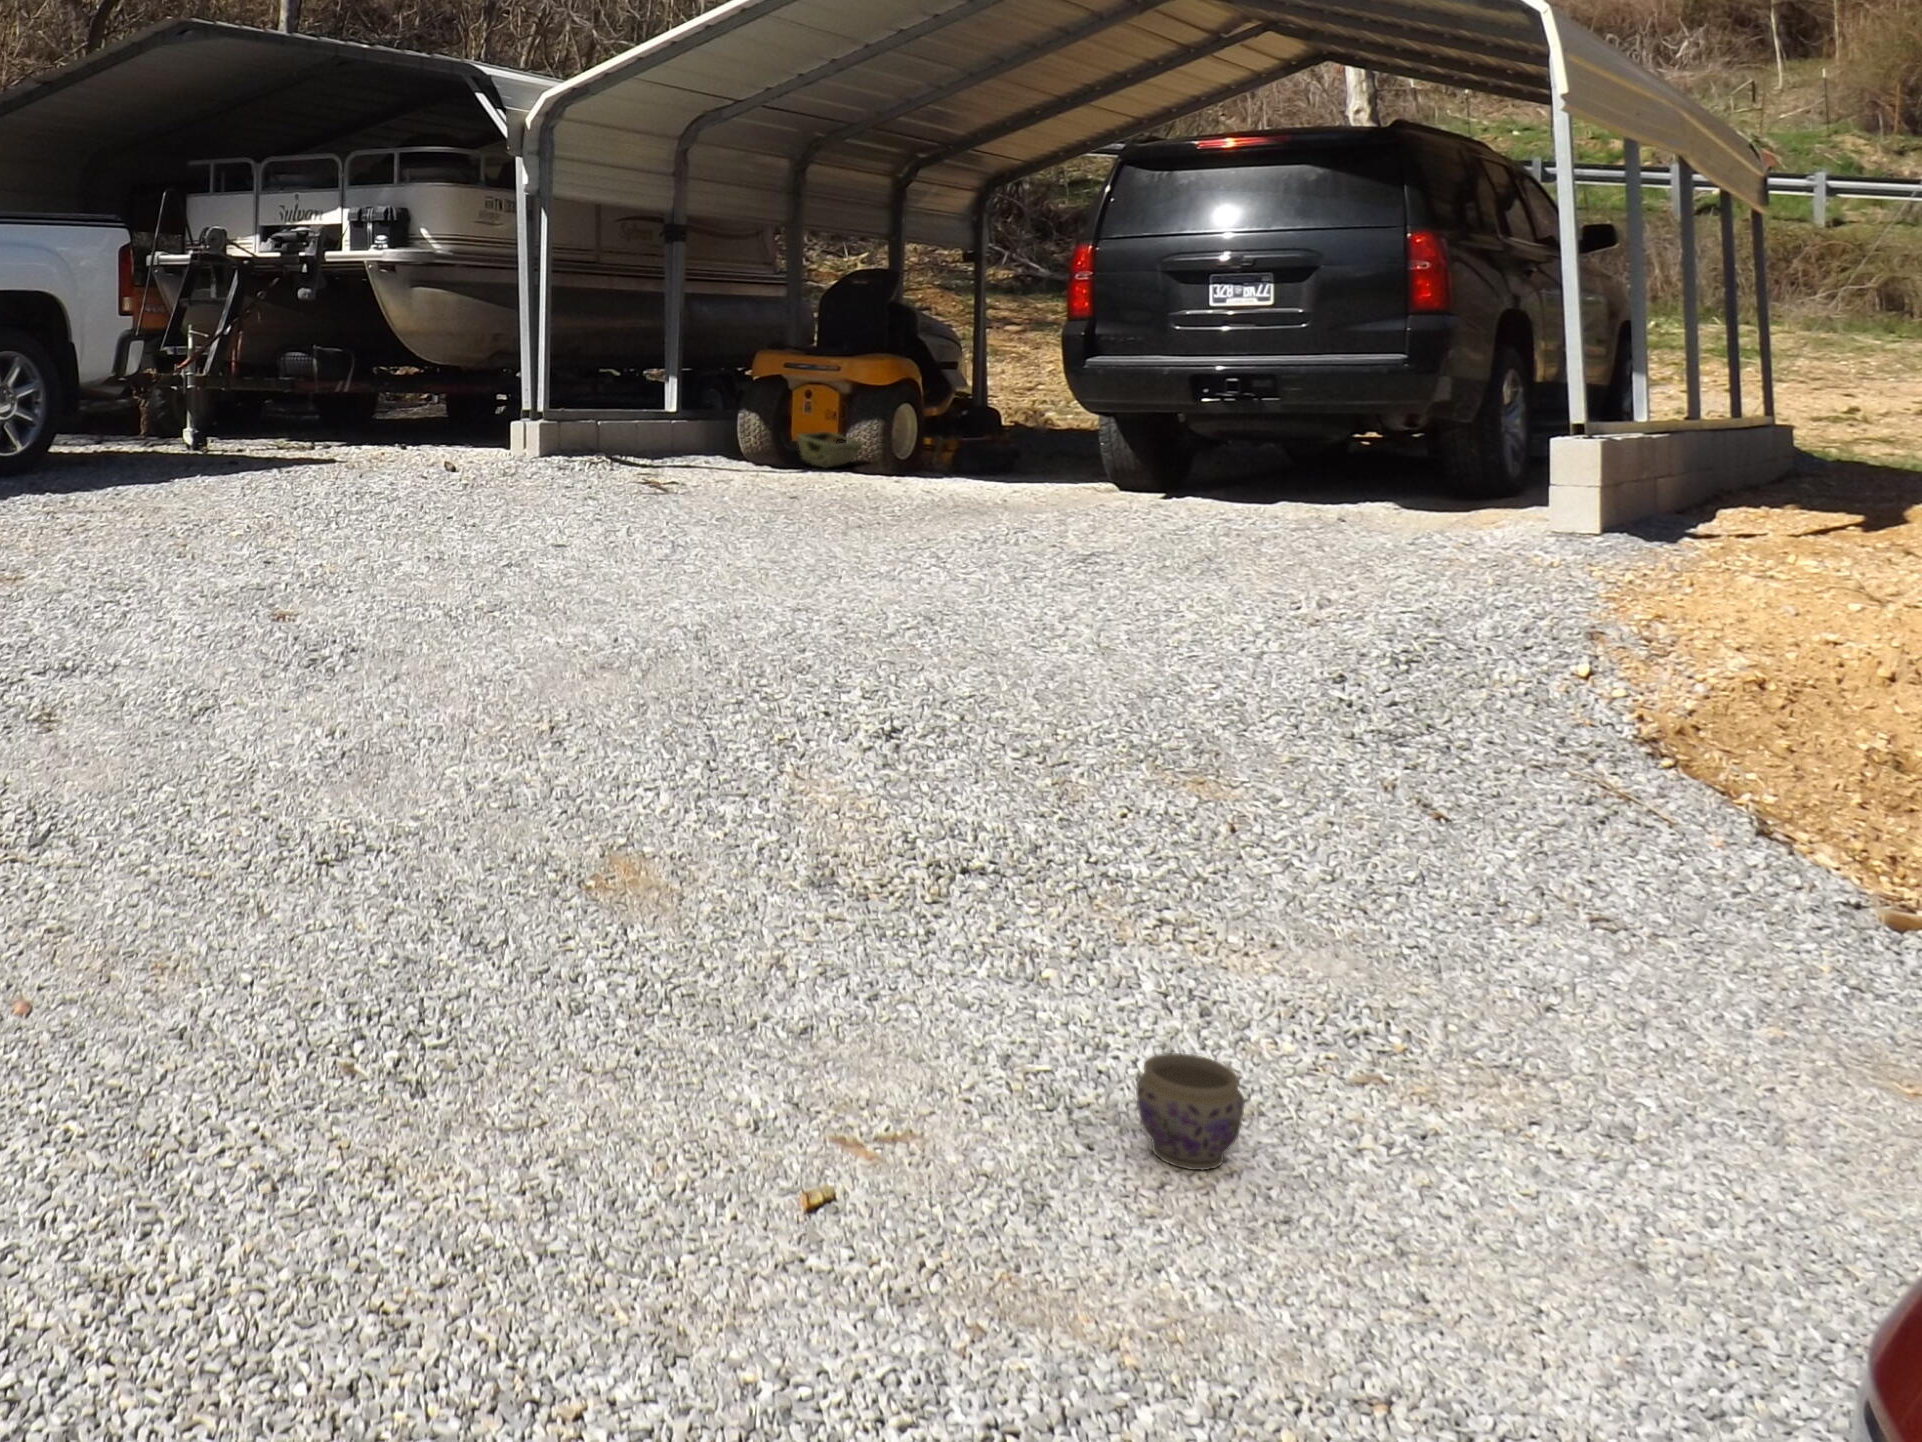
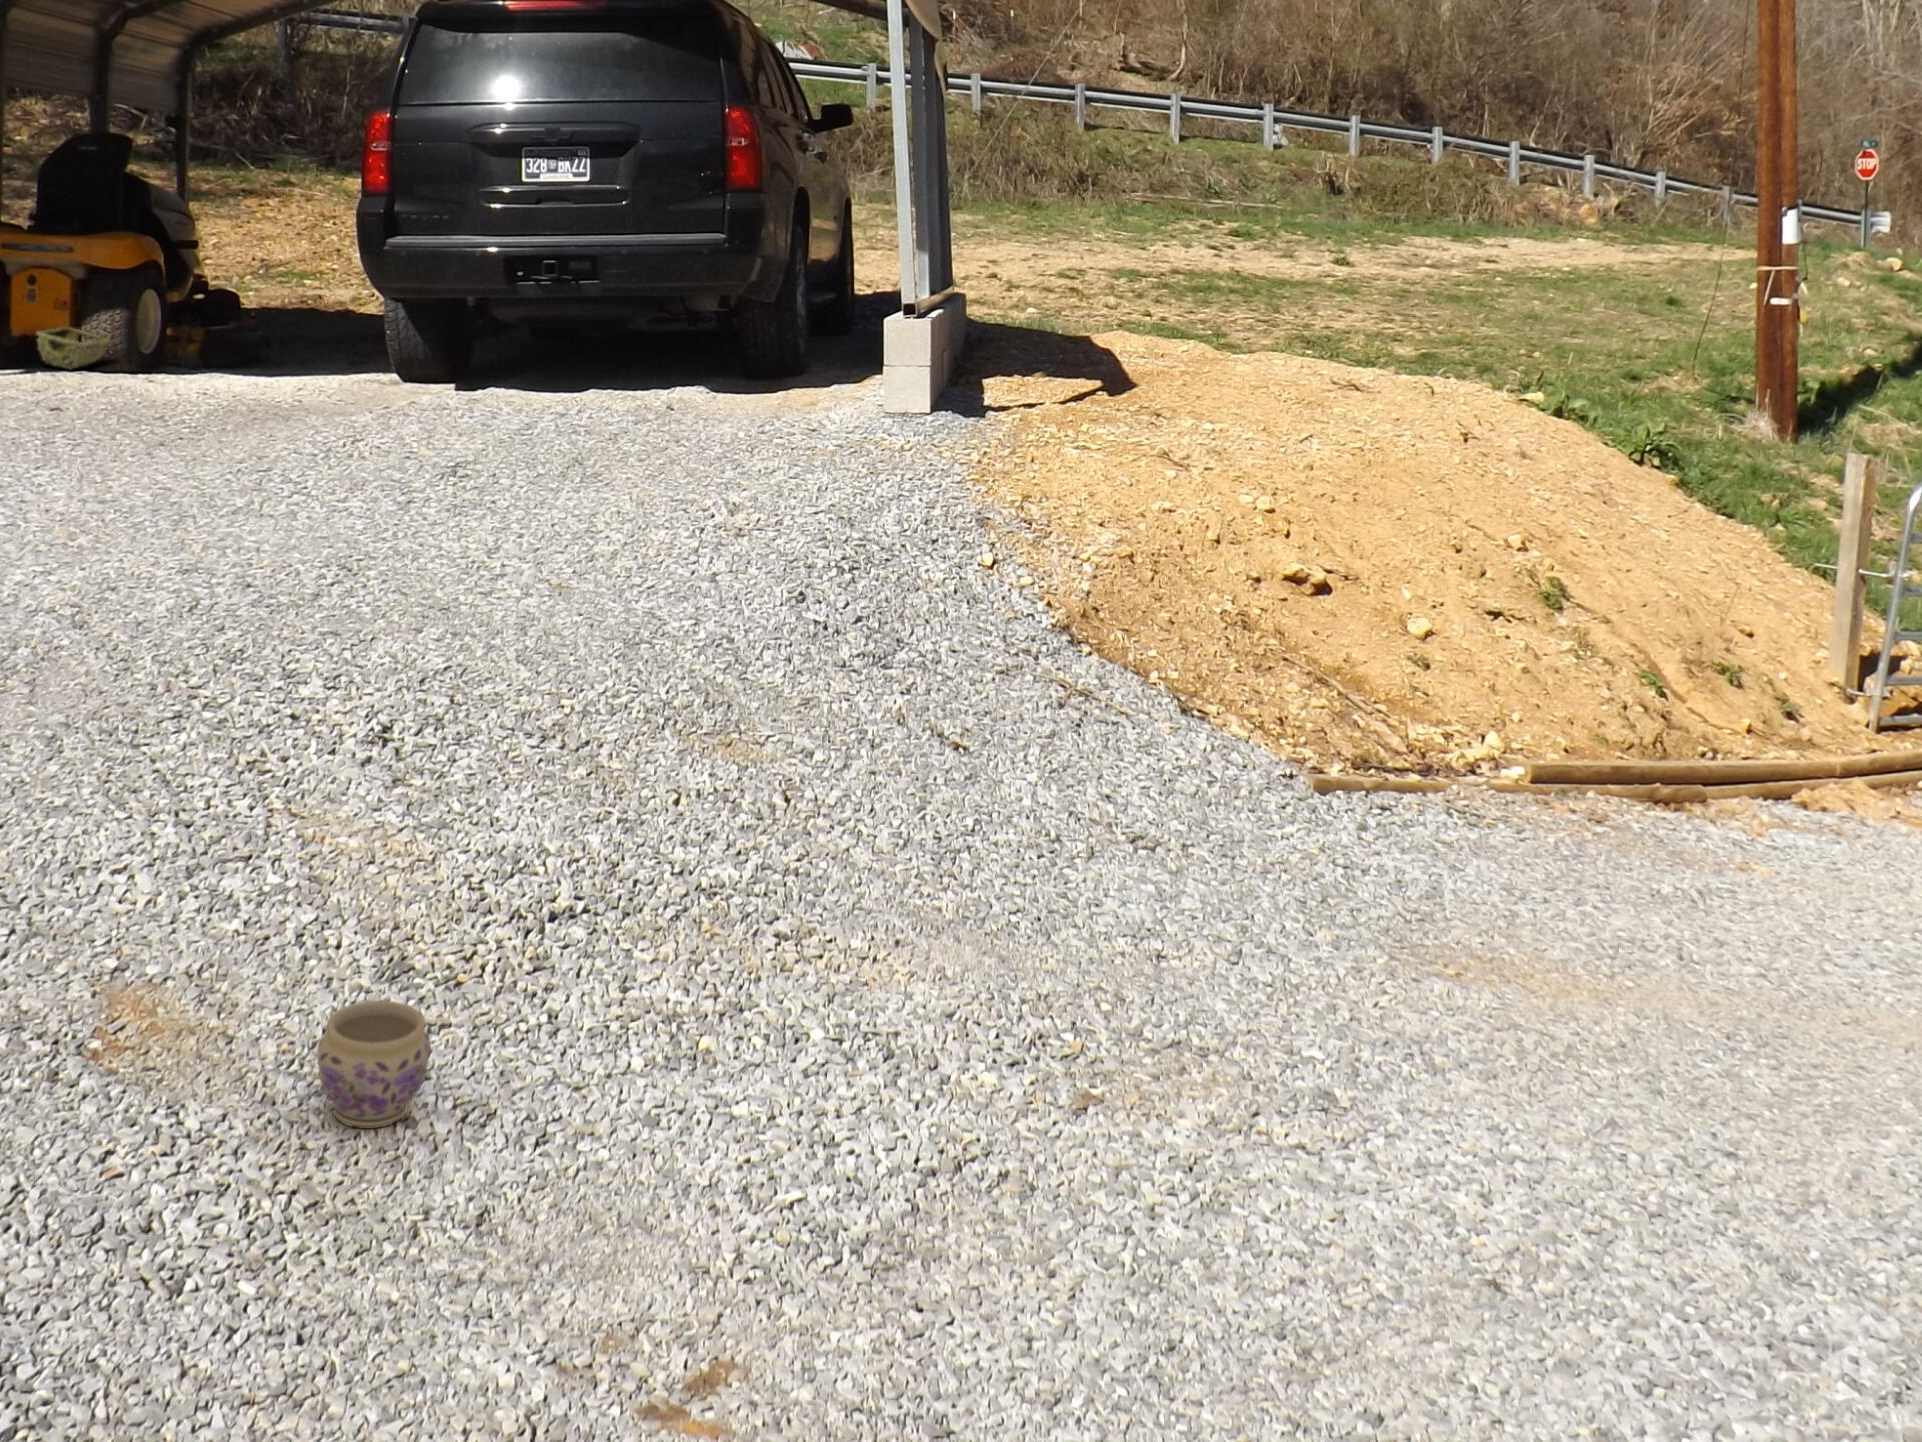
planter: present [1136,1053,1245,1170] -> present [317,1001,431,1129]

